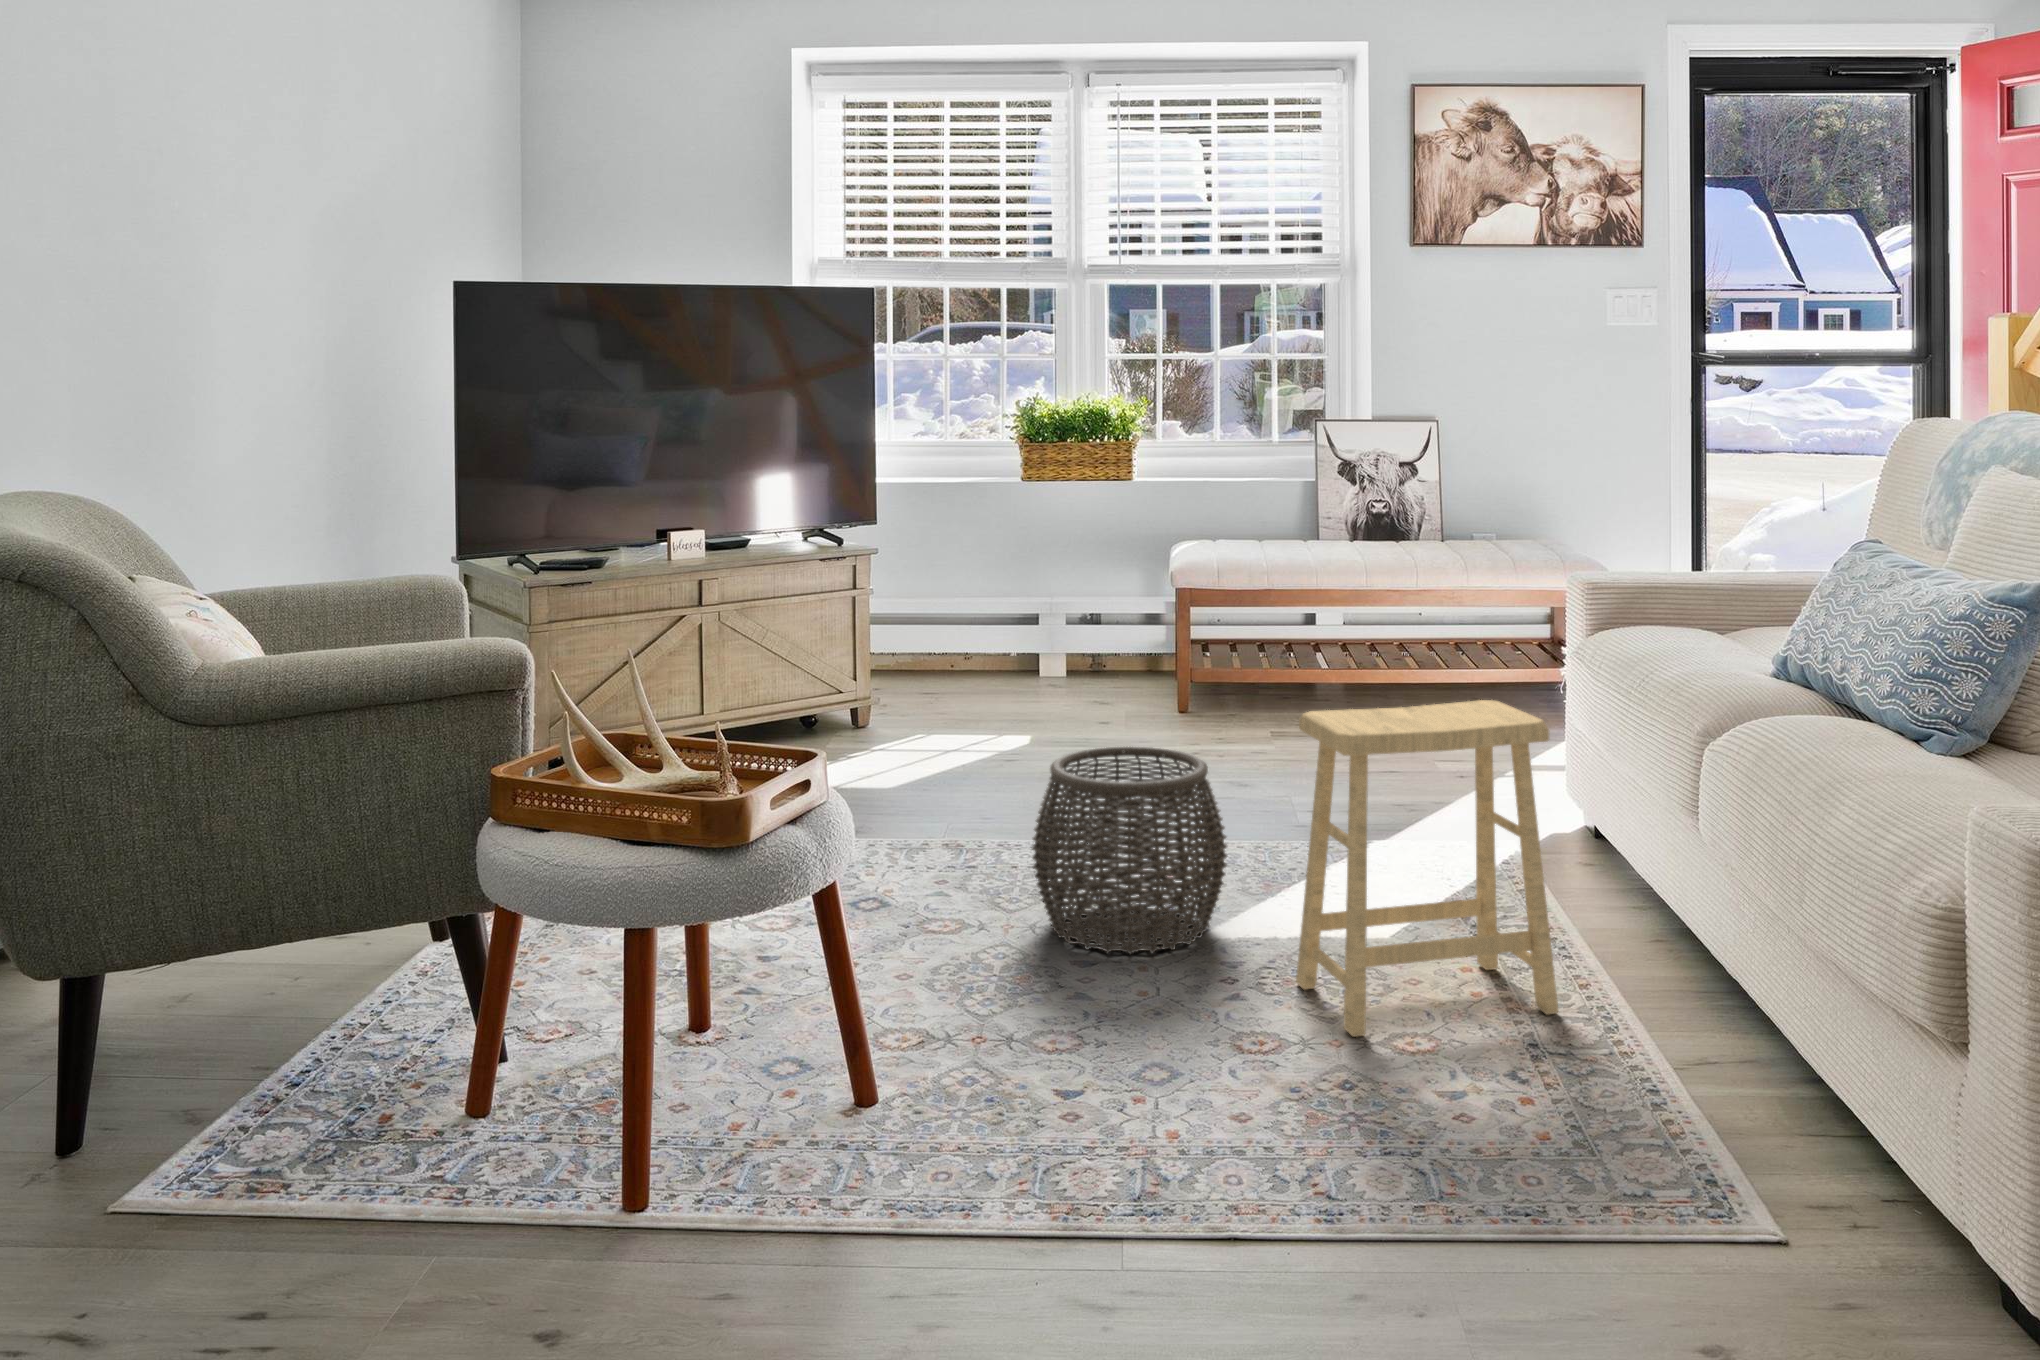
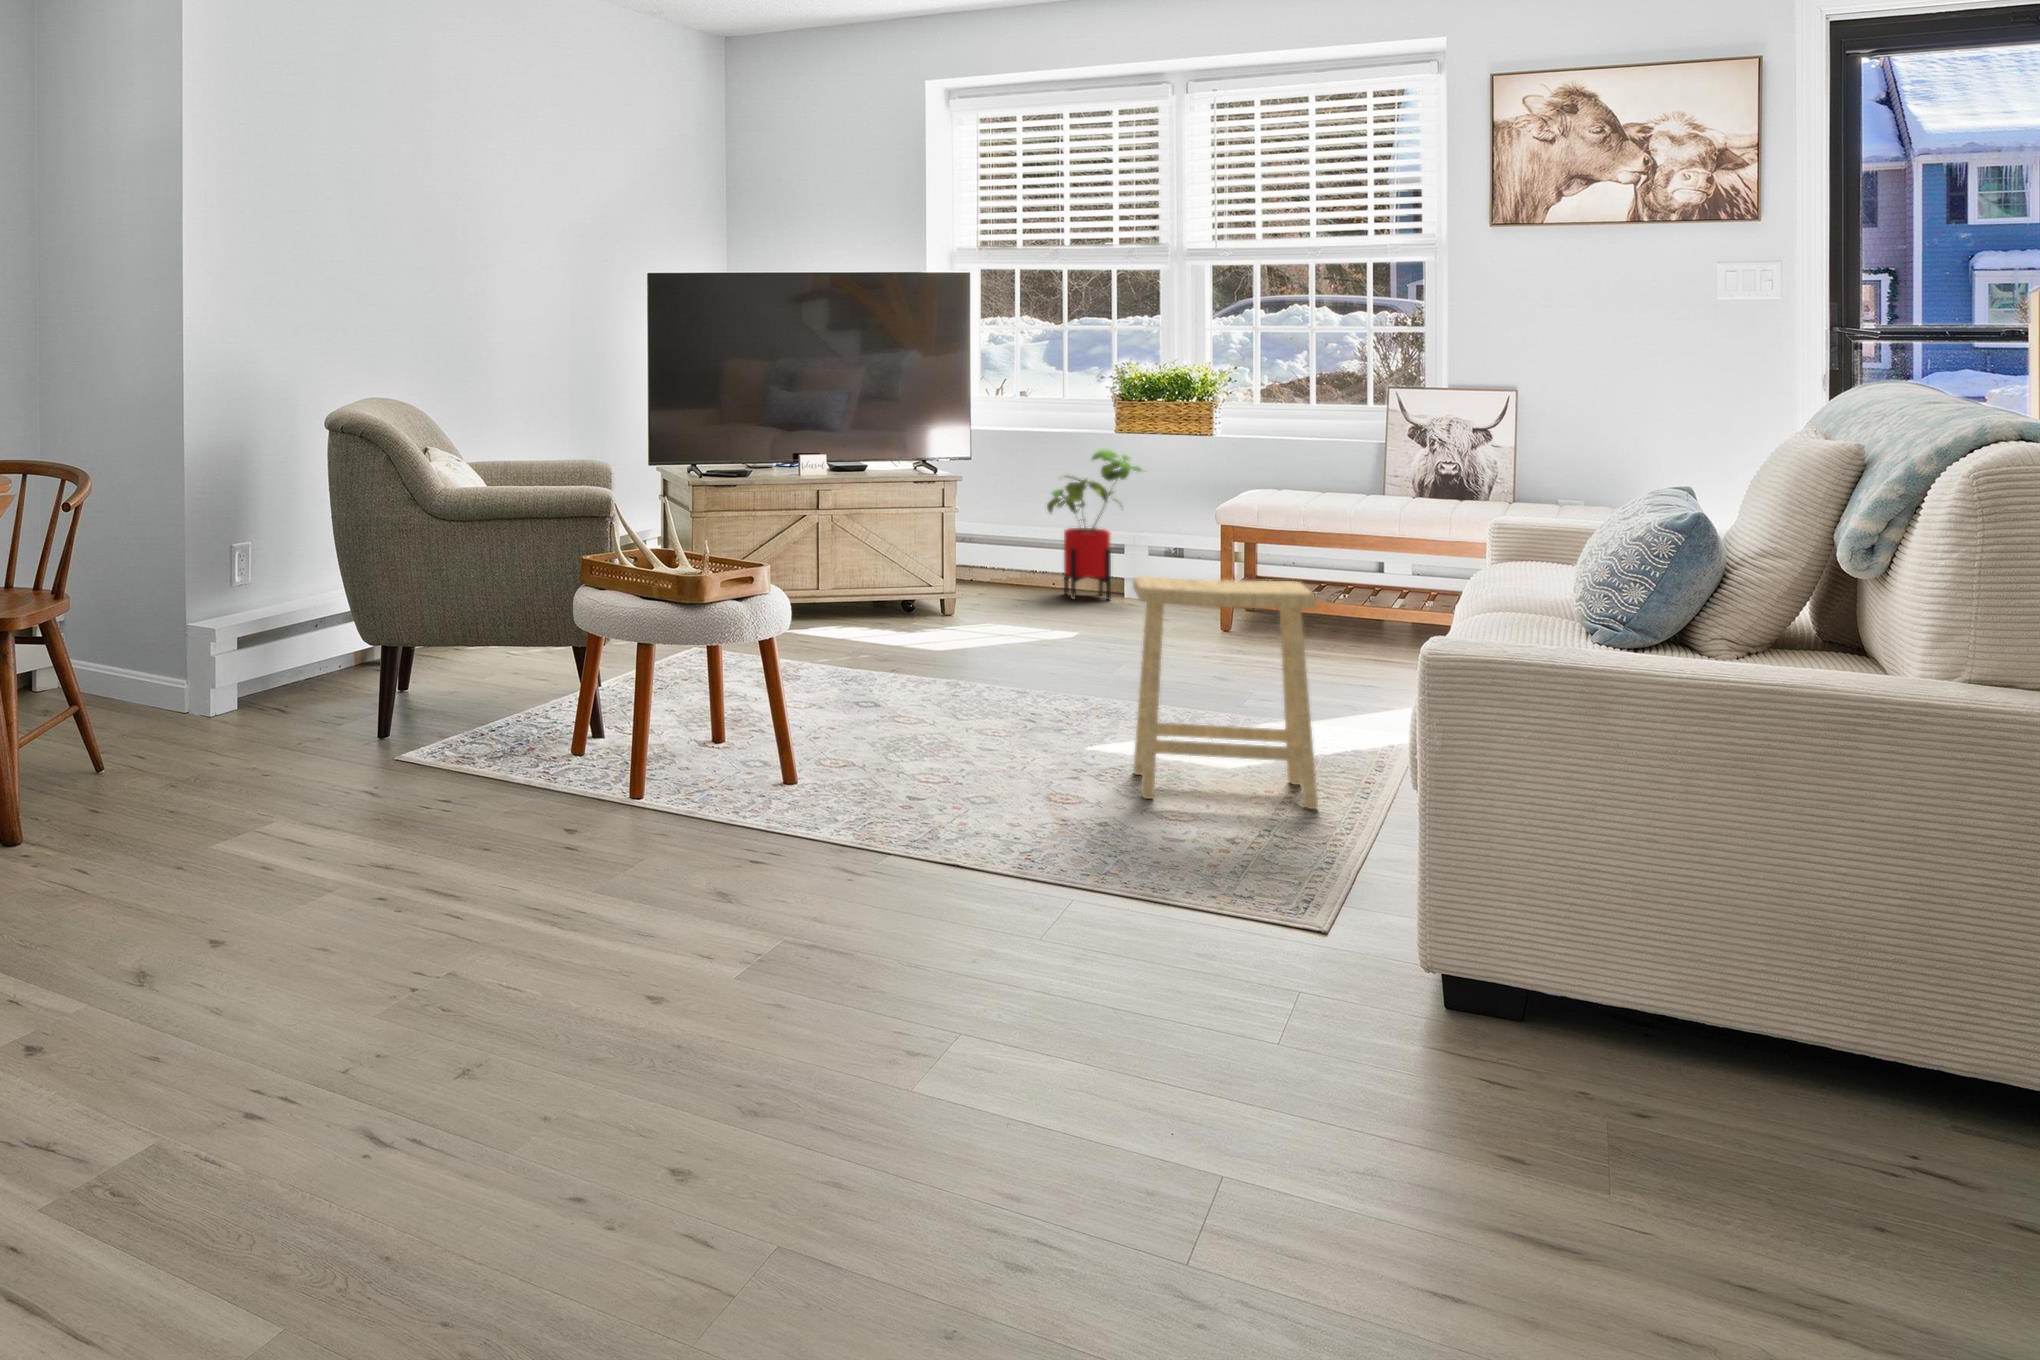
house plant: none [956,505,1068,691] -> present [1047,449,1142,600]
woven basket: present [1032,747,1228,954] -> none [970,606,1115,746]

